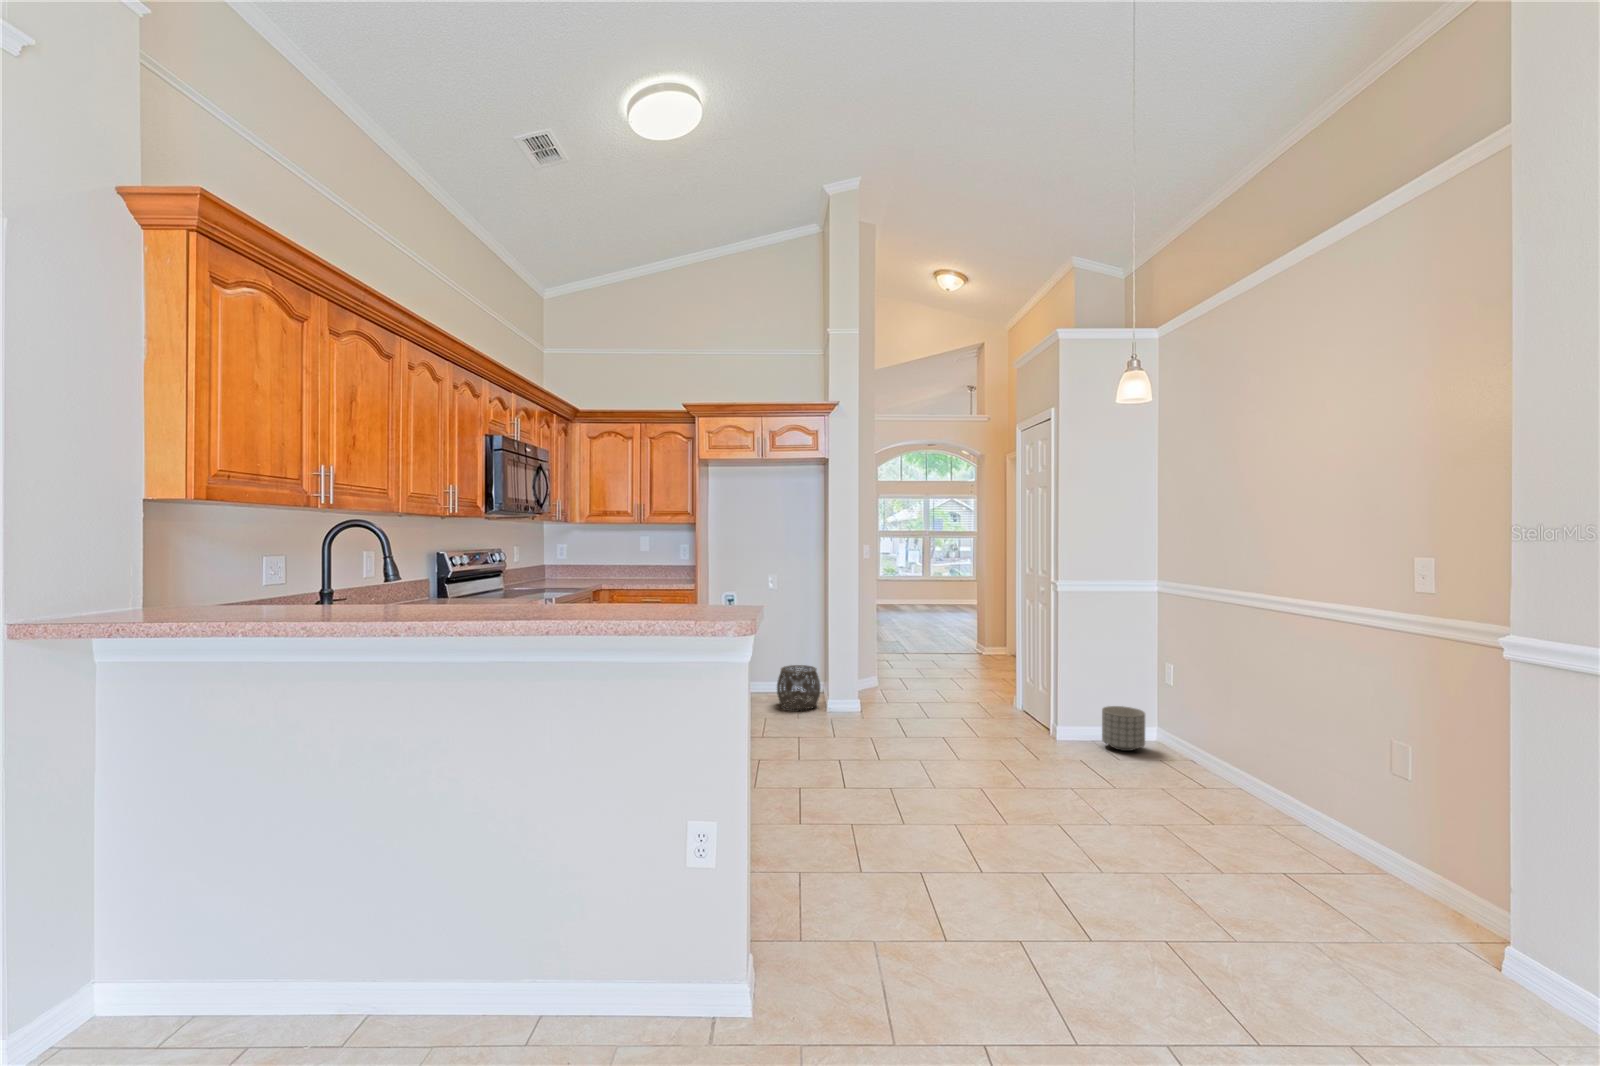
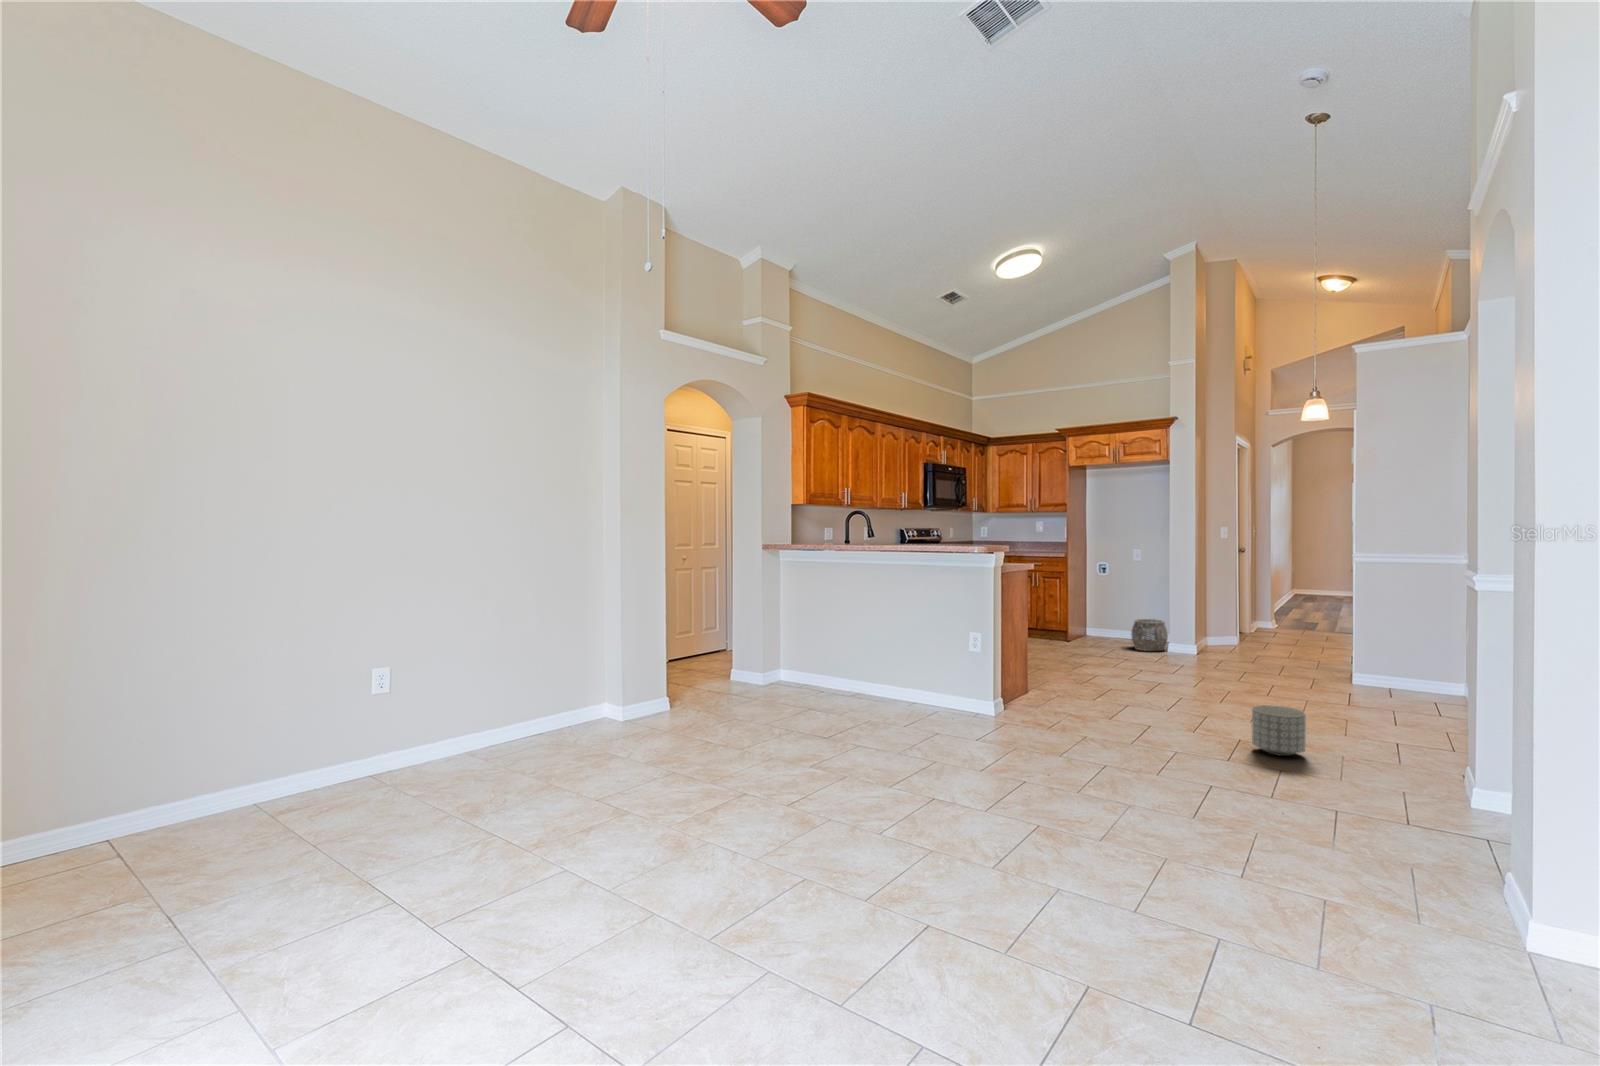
planter: present [1102,706,1145,751] -> present [1252,705,1306,756]

